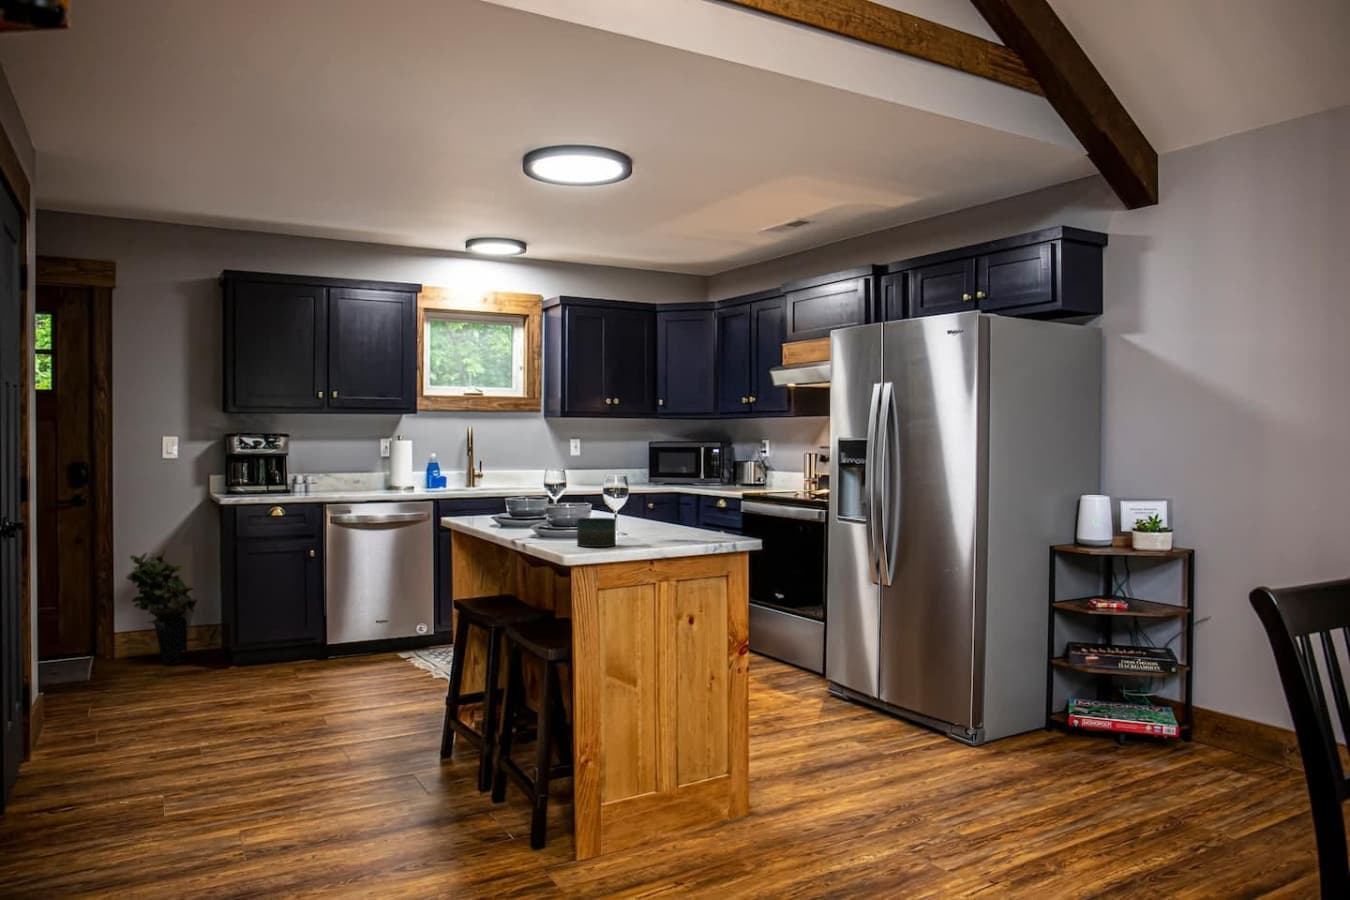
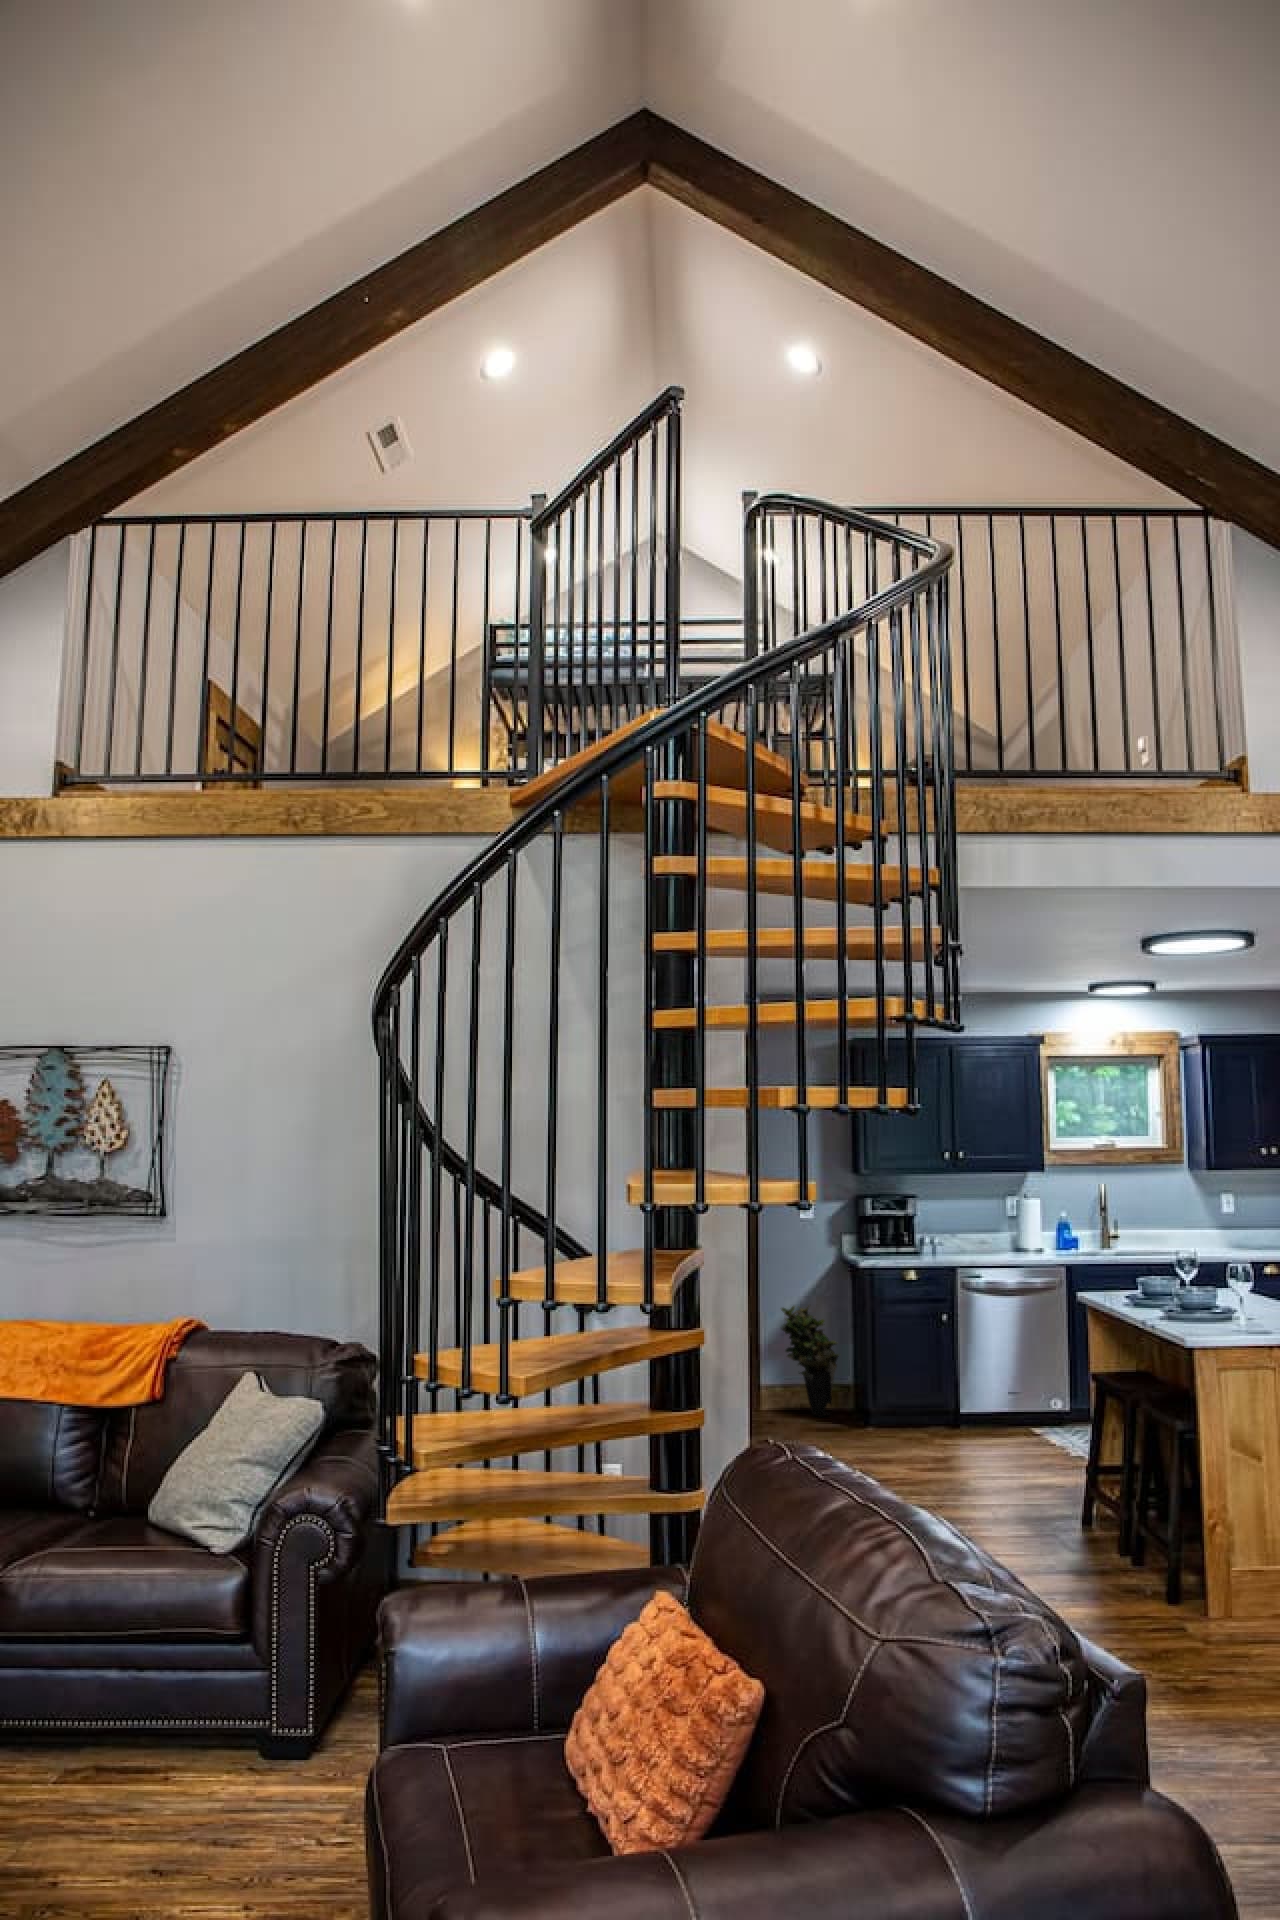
candle: present [577,518,616,547] -> none [1197,1304,1235,1332]

